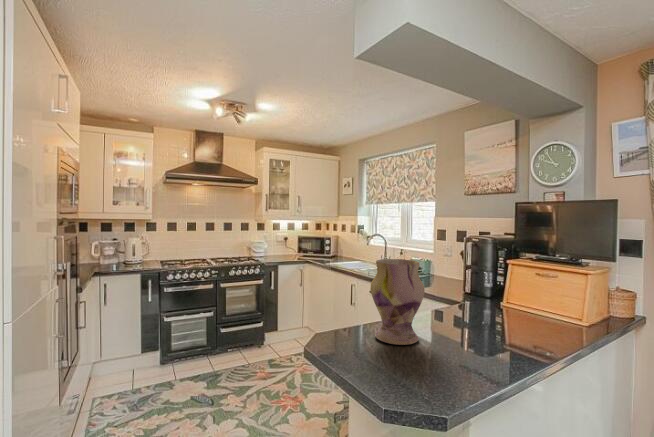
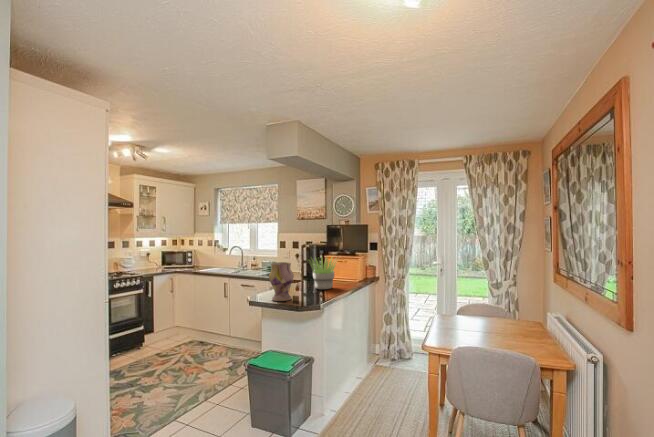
potted plant: none [461,254,550,329] -> present [311,258,336,290]

